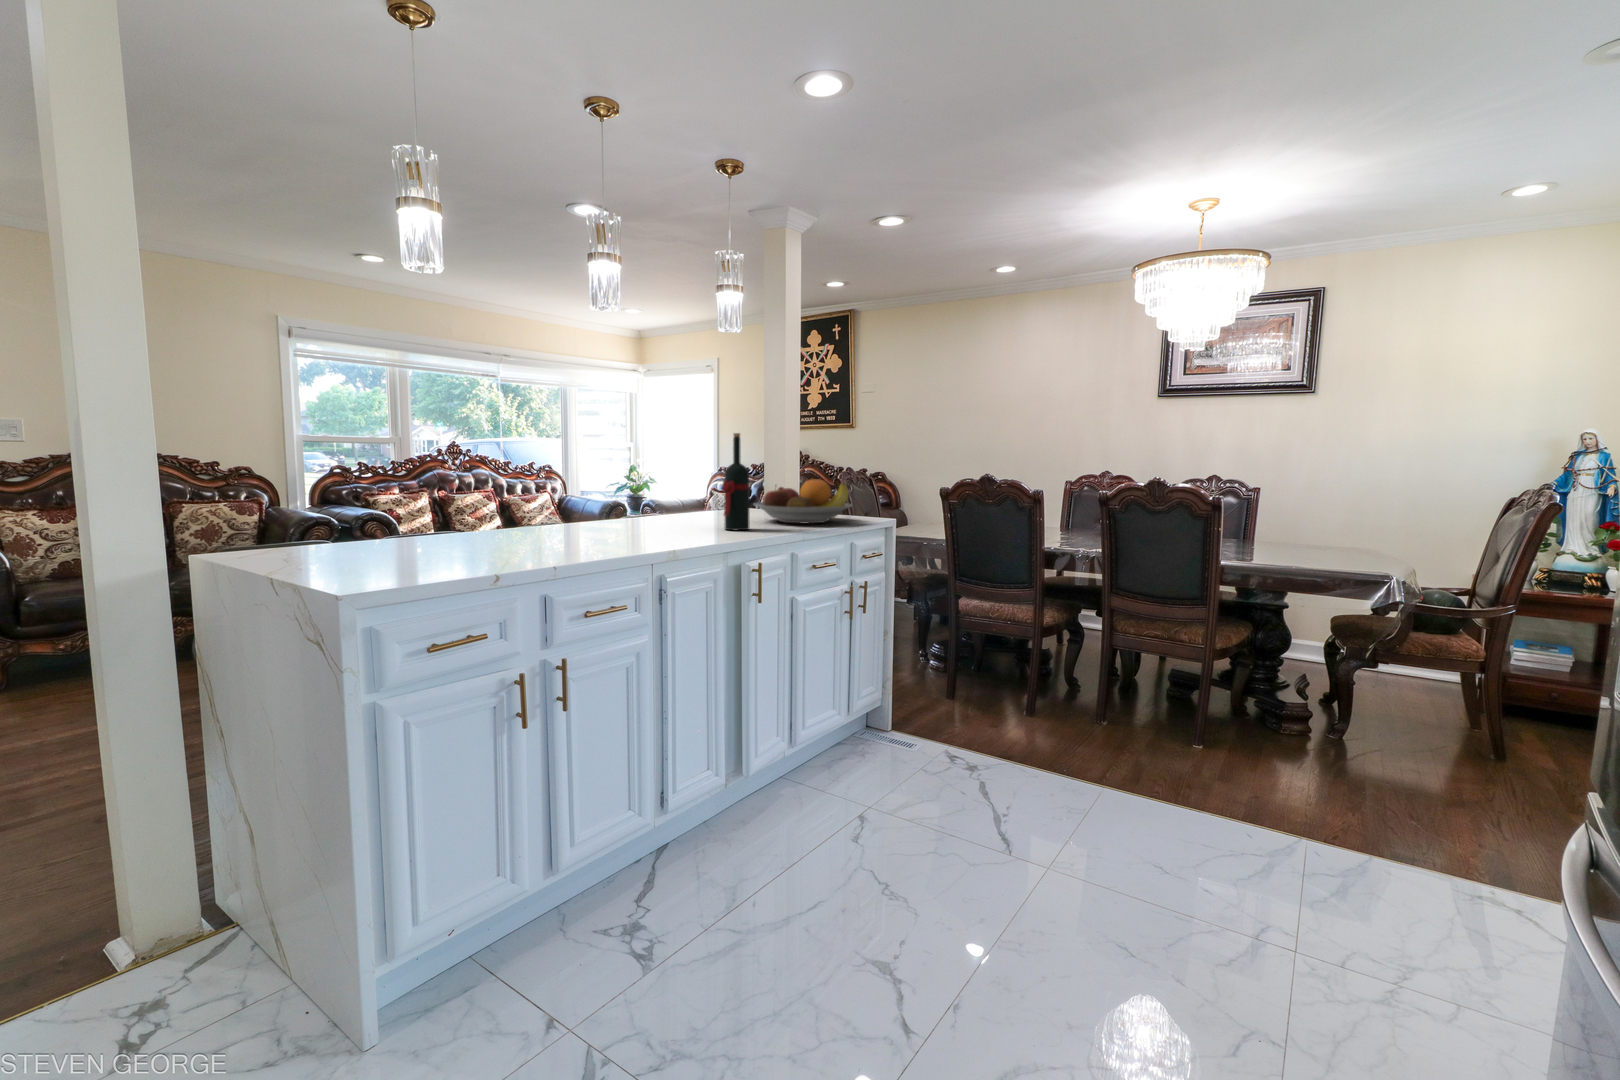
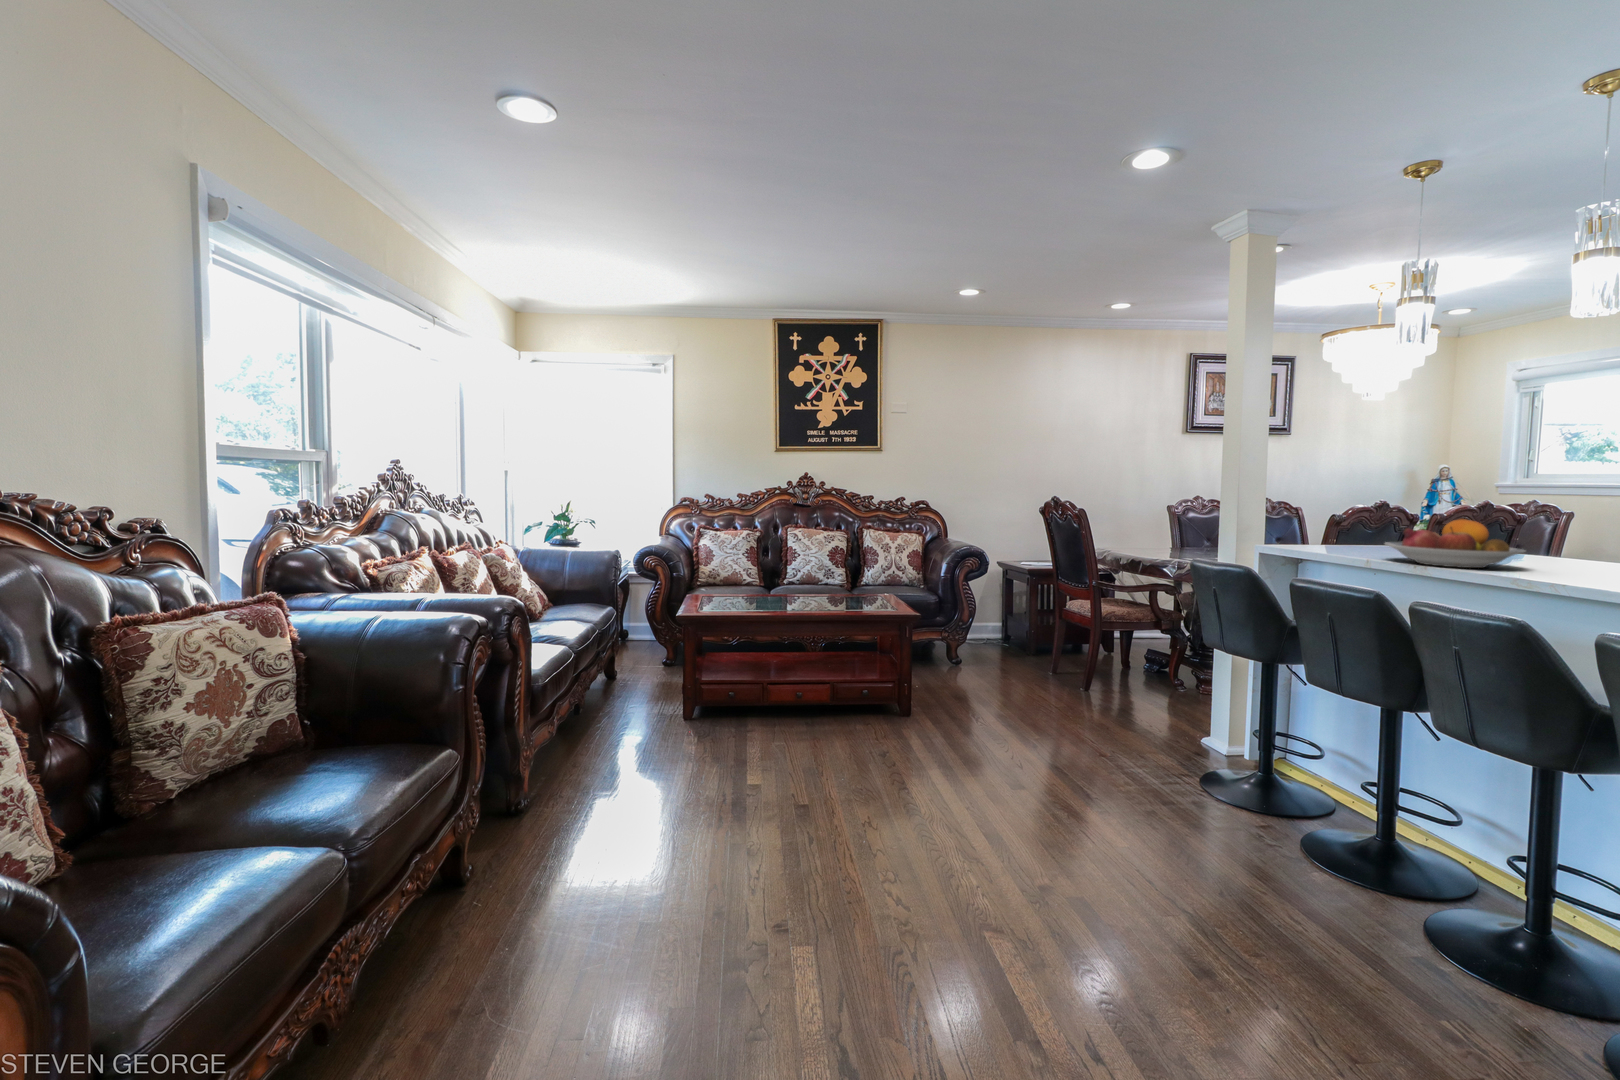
wine bottle: present [723,433,750,530] -> none [1541,474,1591,582]

